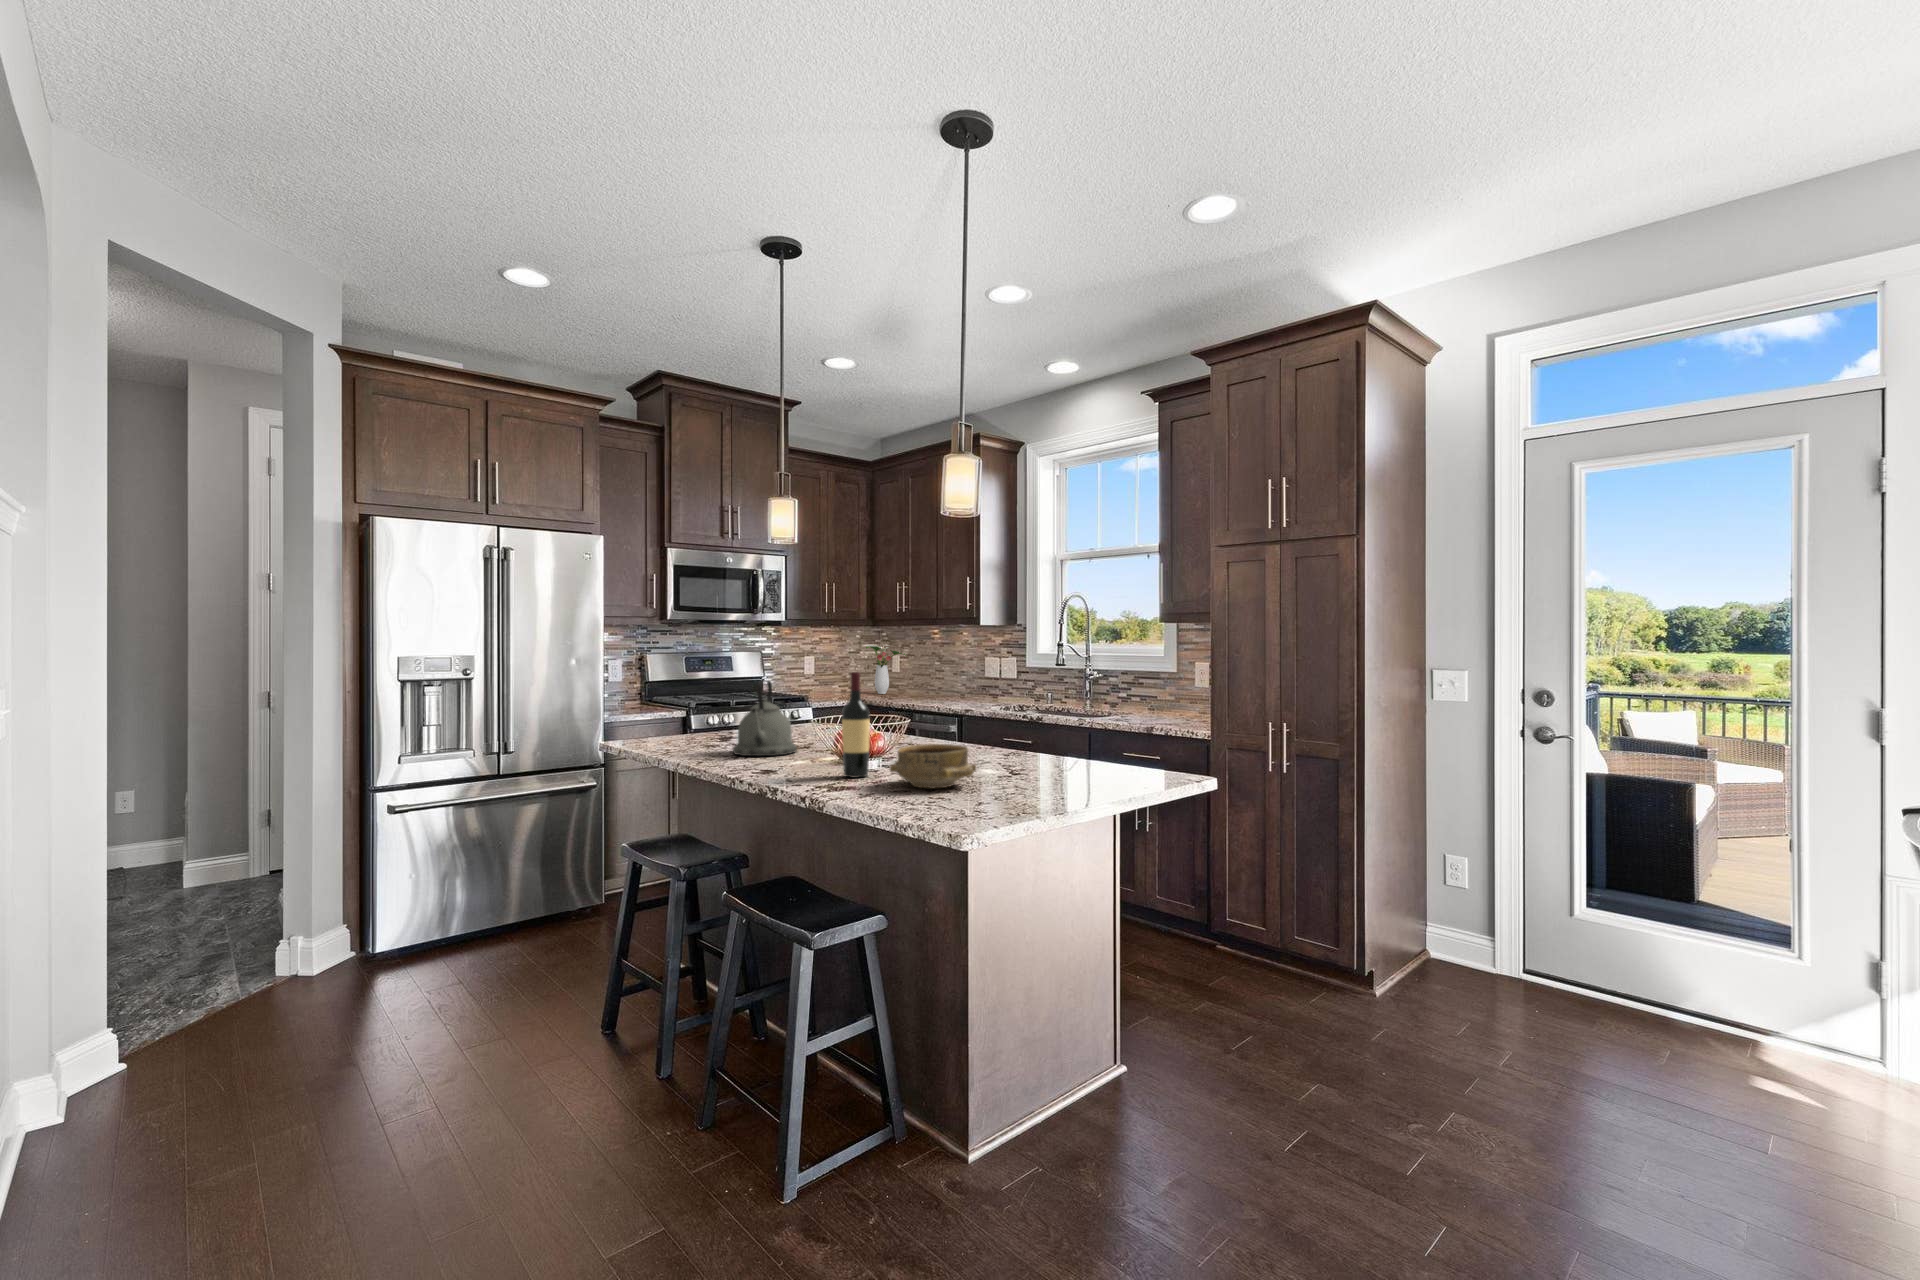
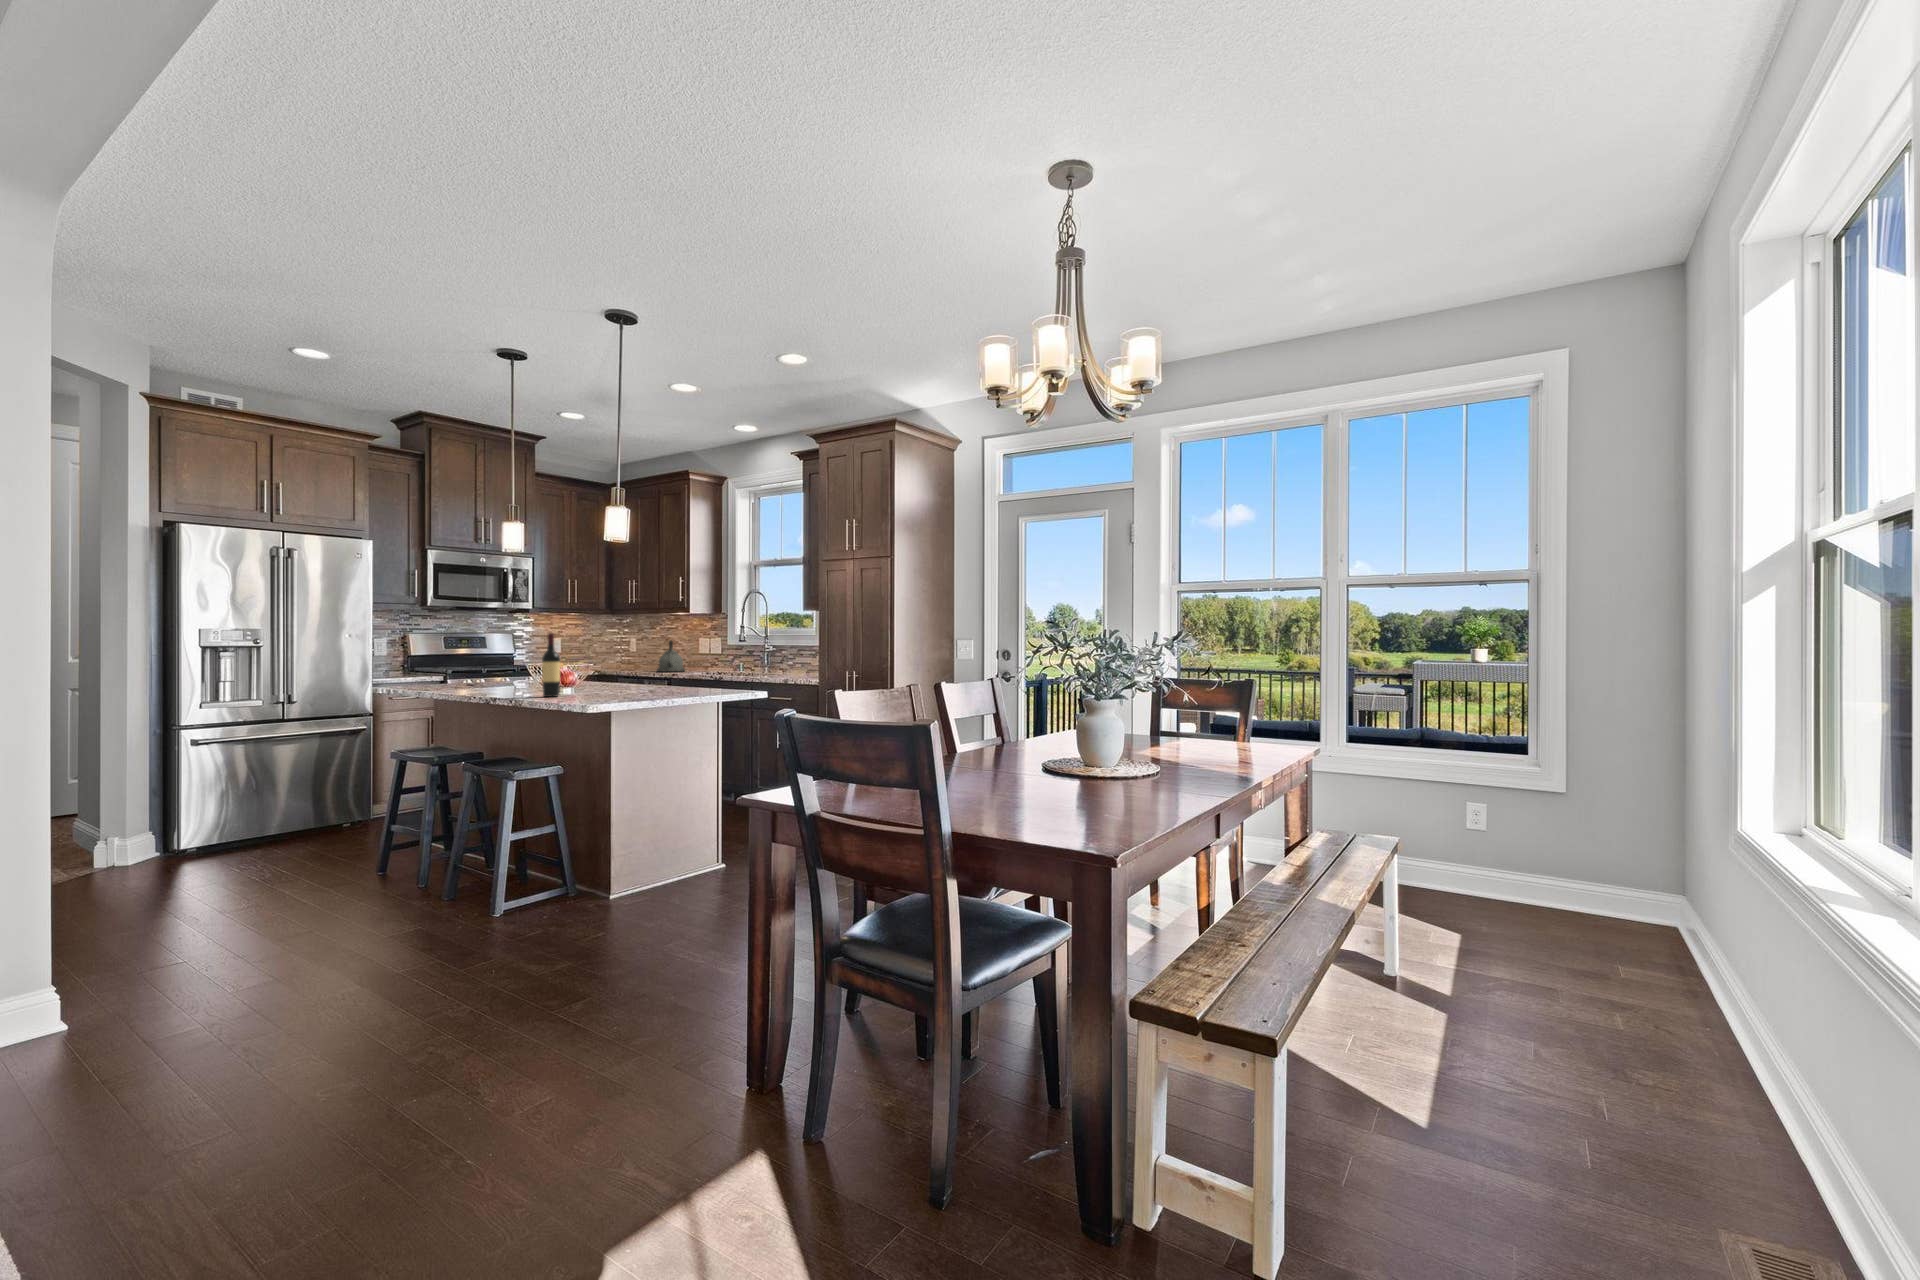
flower arrangement: present [866,645,907,694] -> none [605,629,641,668]
kettle: present [733,680,797,756] -> present [657,641,685,672]
ceramic bowl: present [890,744,976,788] -> none [569,675,623,699]

